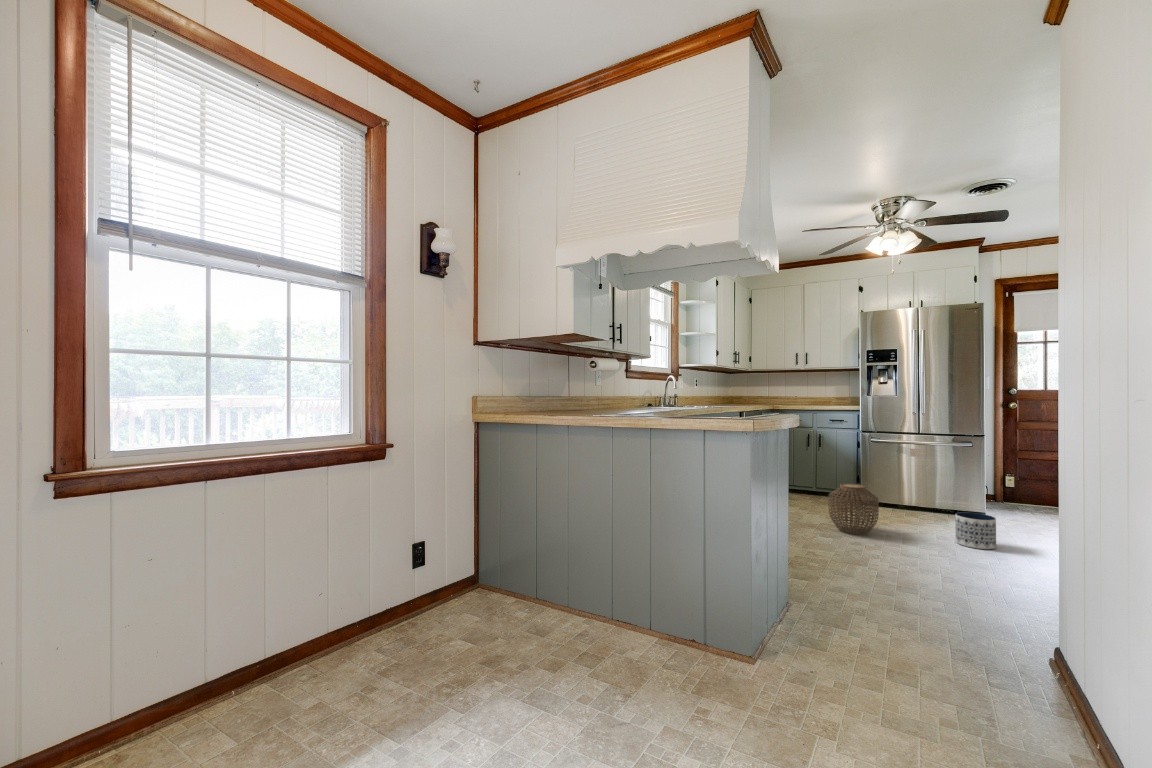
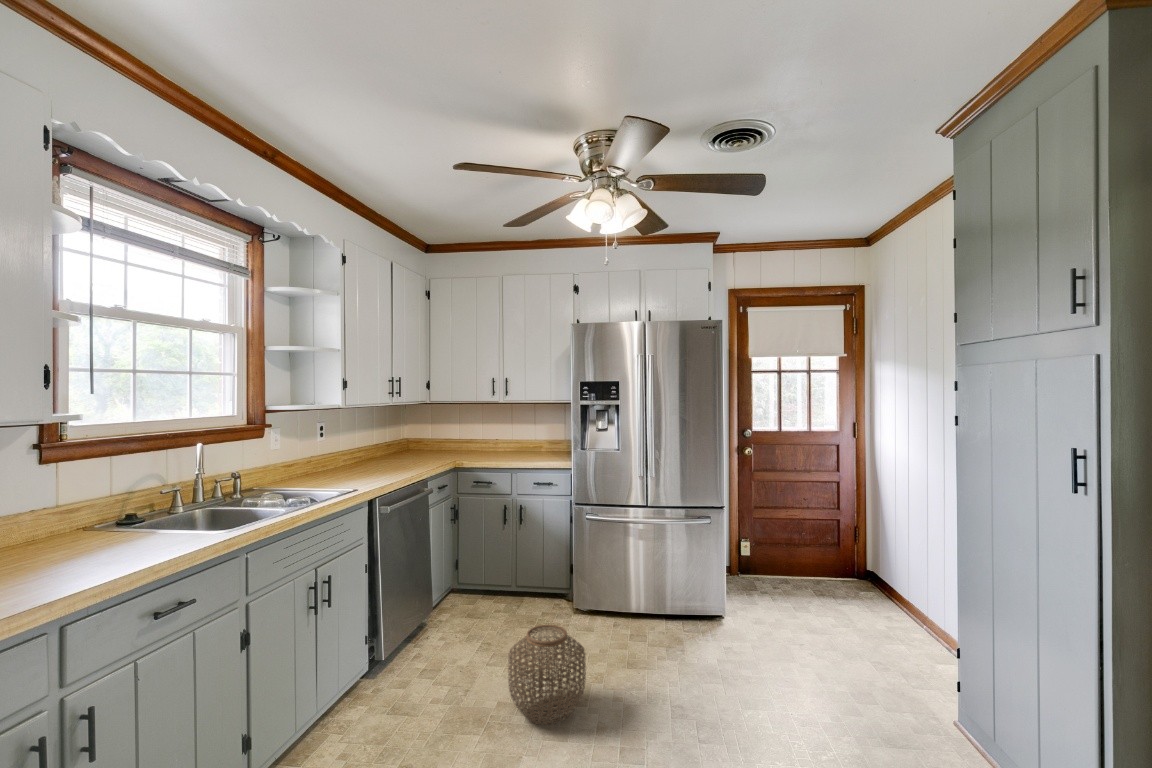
planter: present [955,512,996,549] -> none [693,654,746,726]

